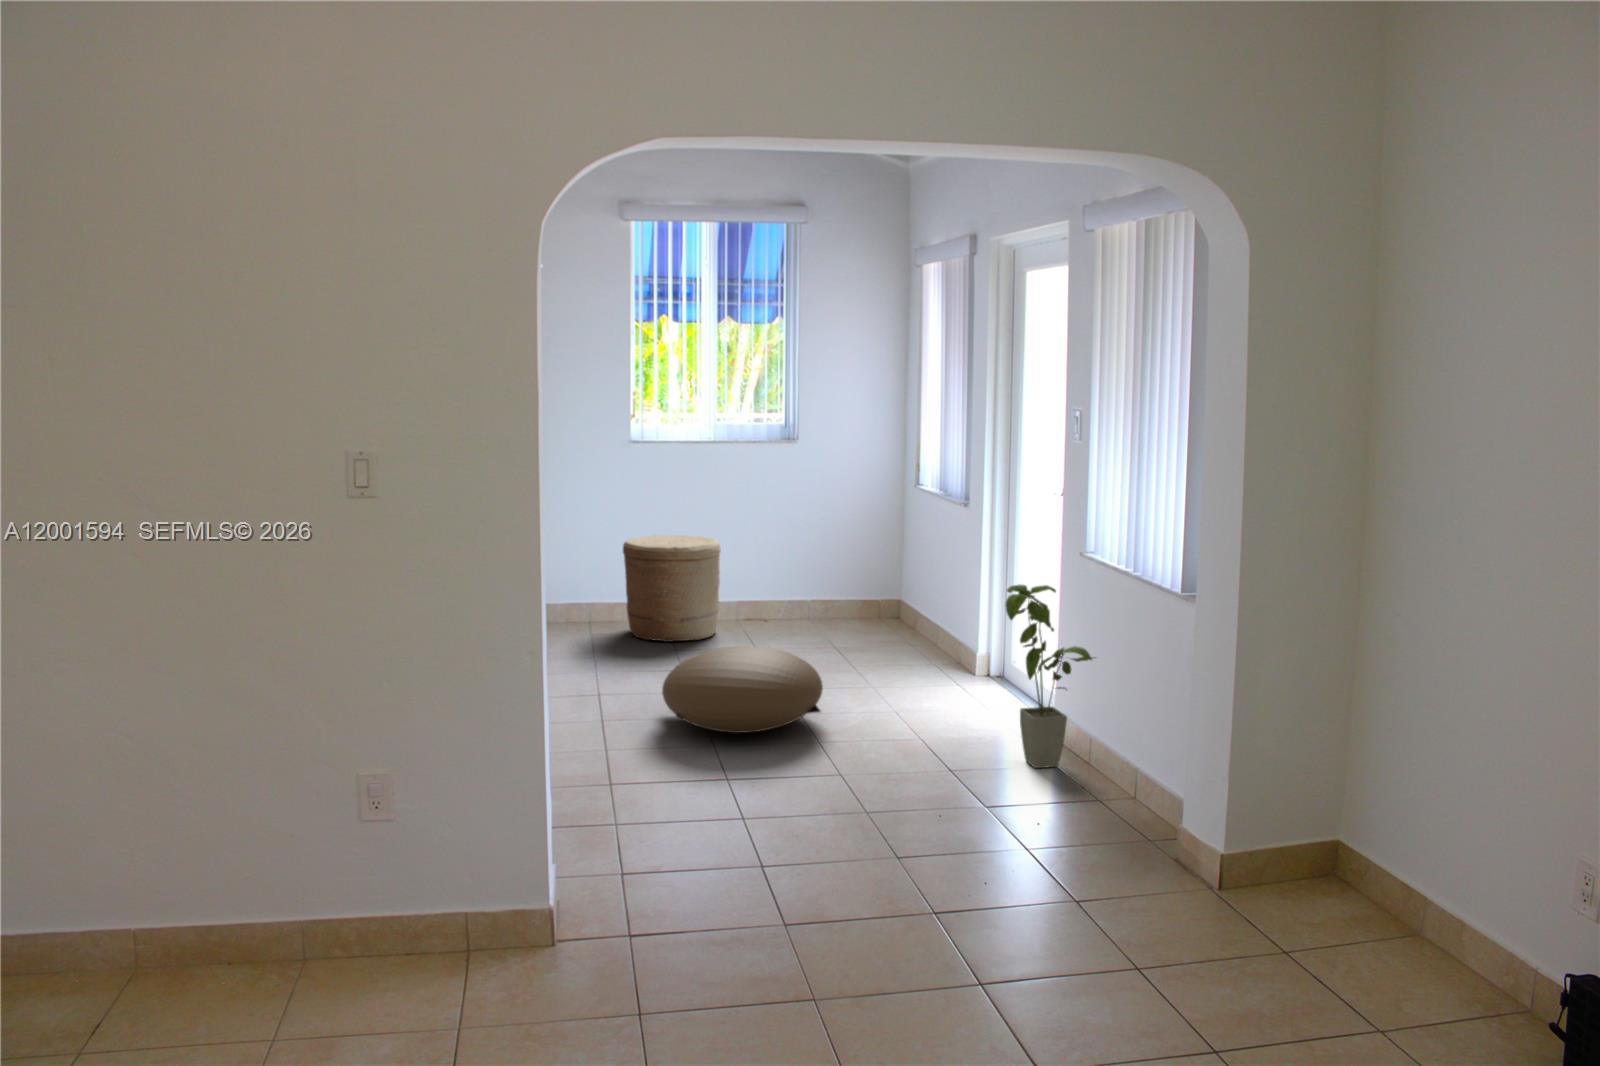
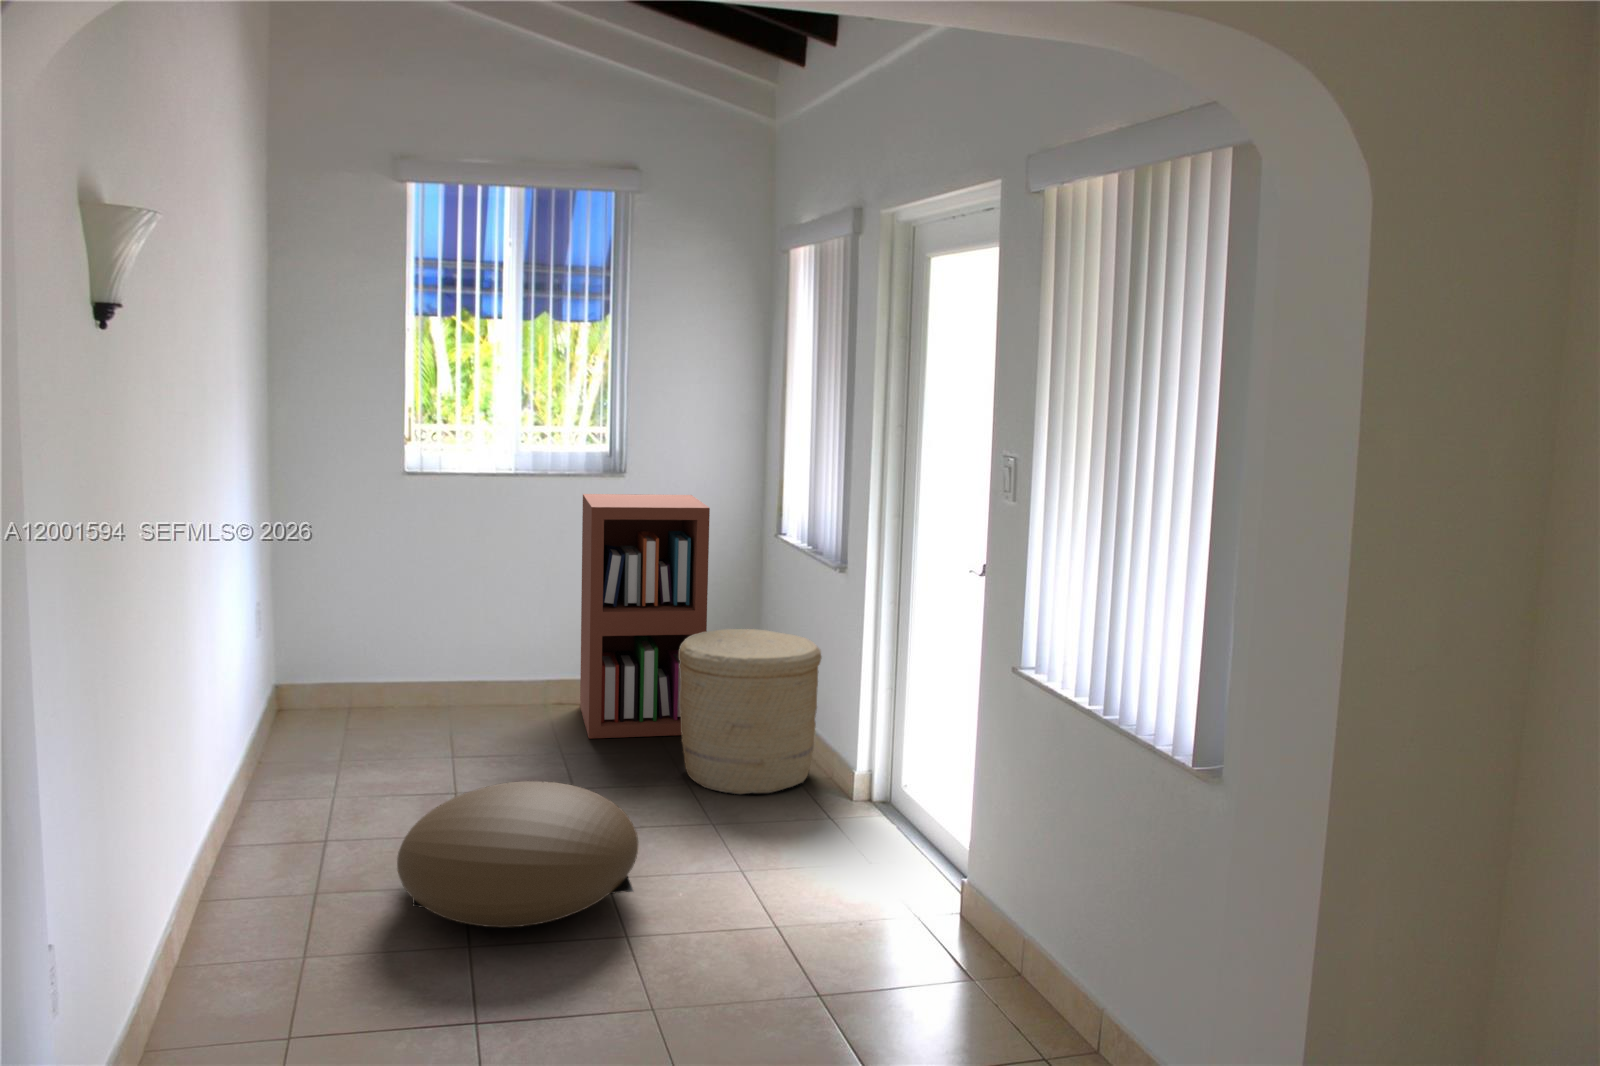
bookshelf: none [764,455,863,640] -> present [580,494,710,738]
basket: present [623,535,720,642] -> present [679,629,821,794]
house plant: present [1006,585,1093,768] -> none [907,718,1042,988]

